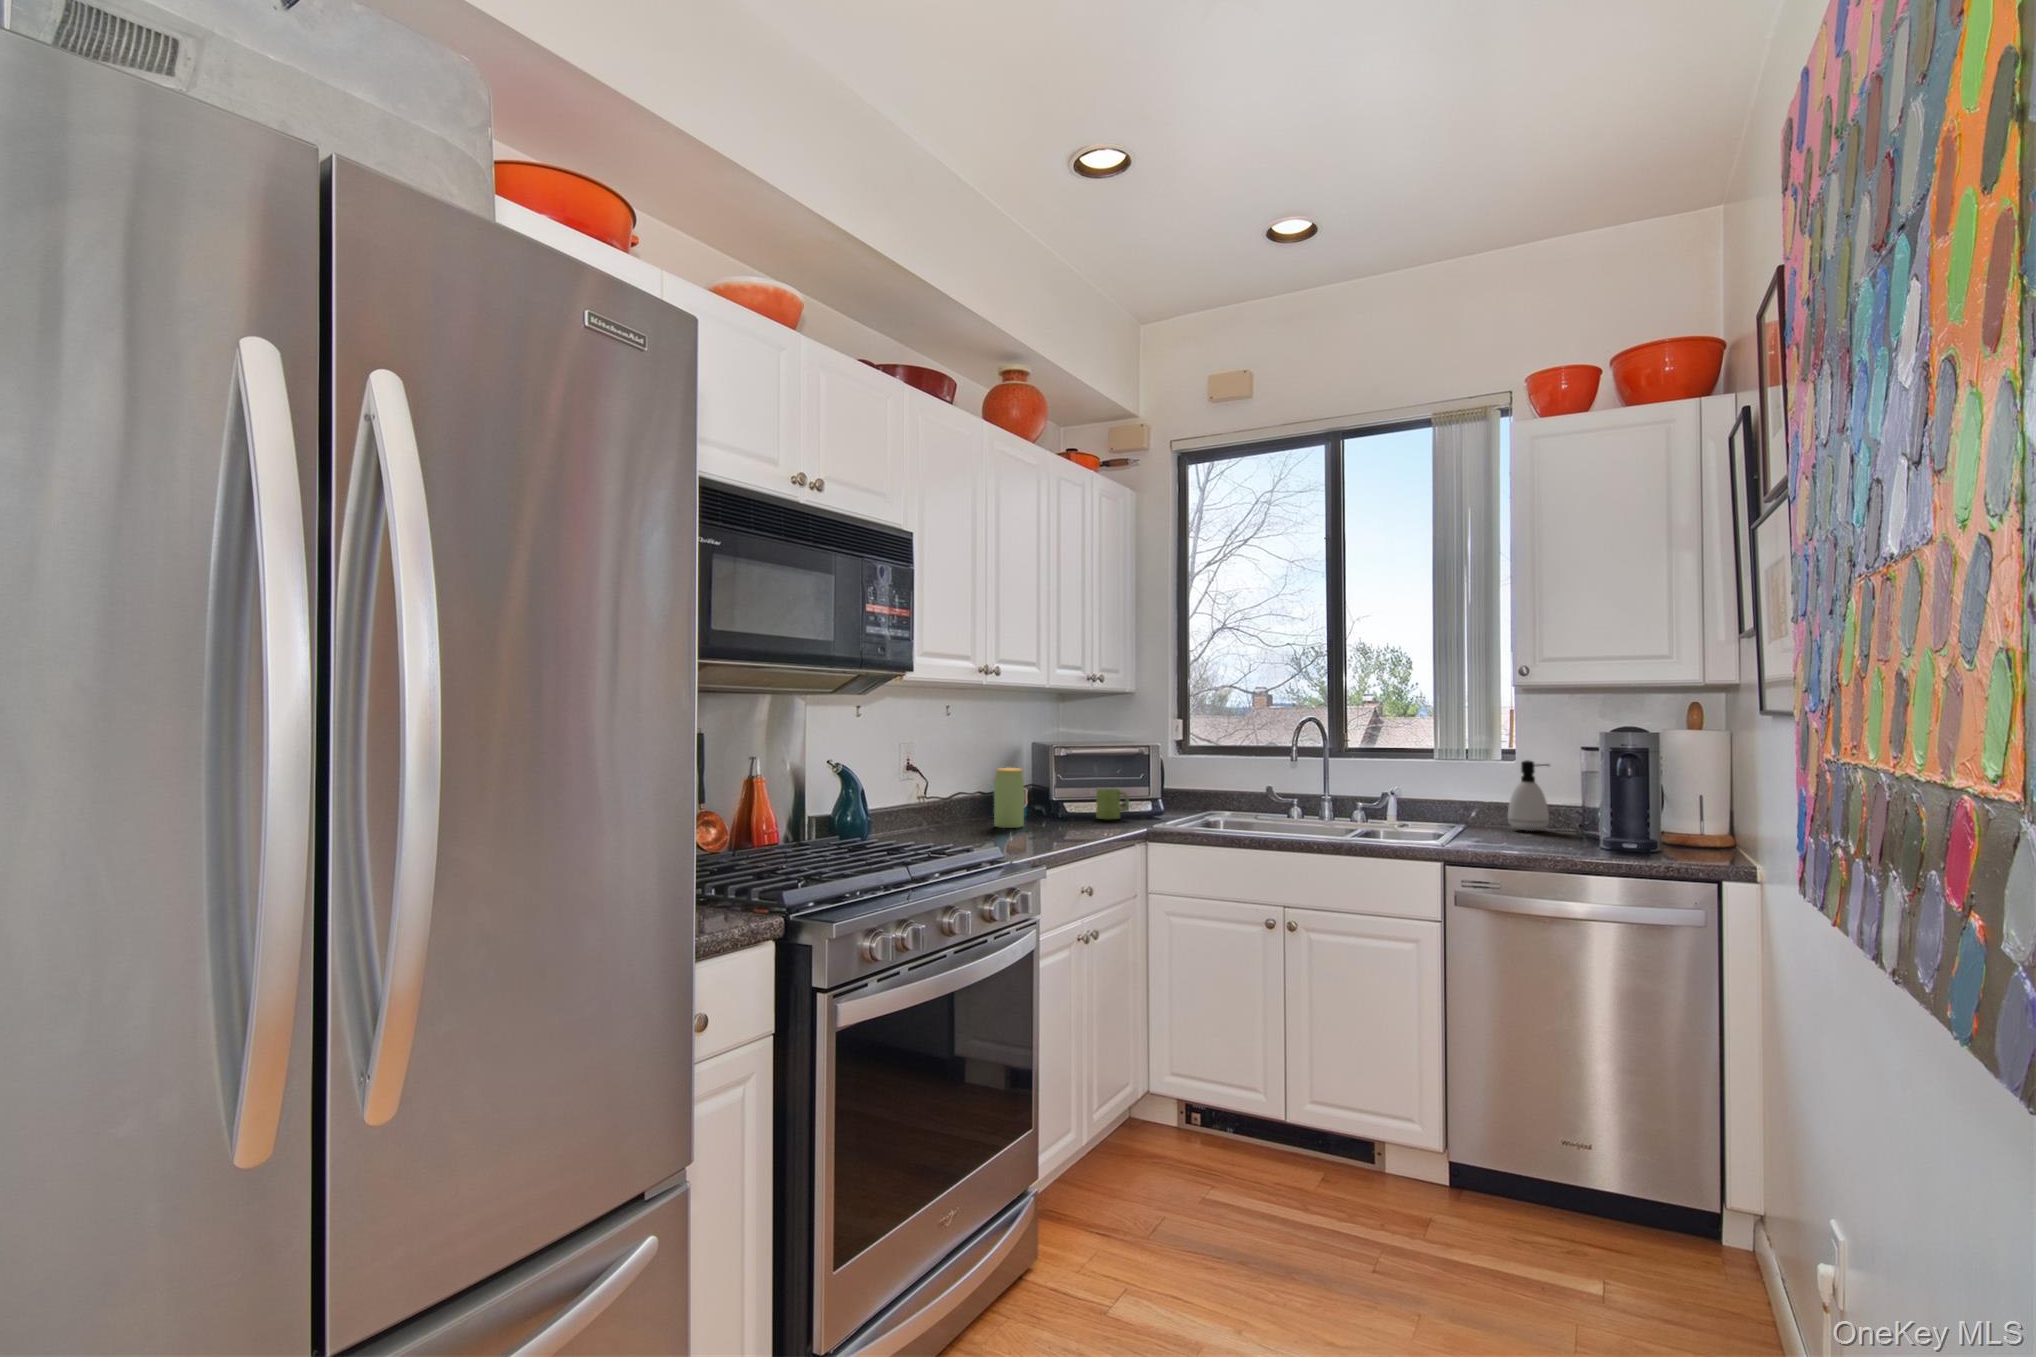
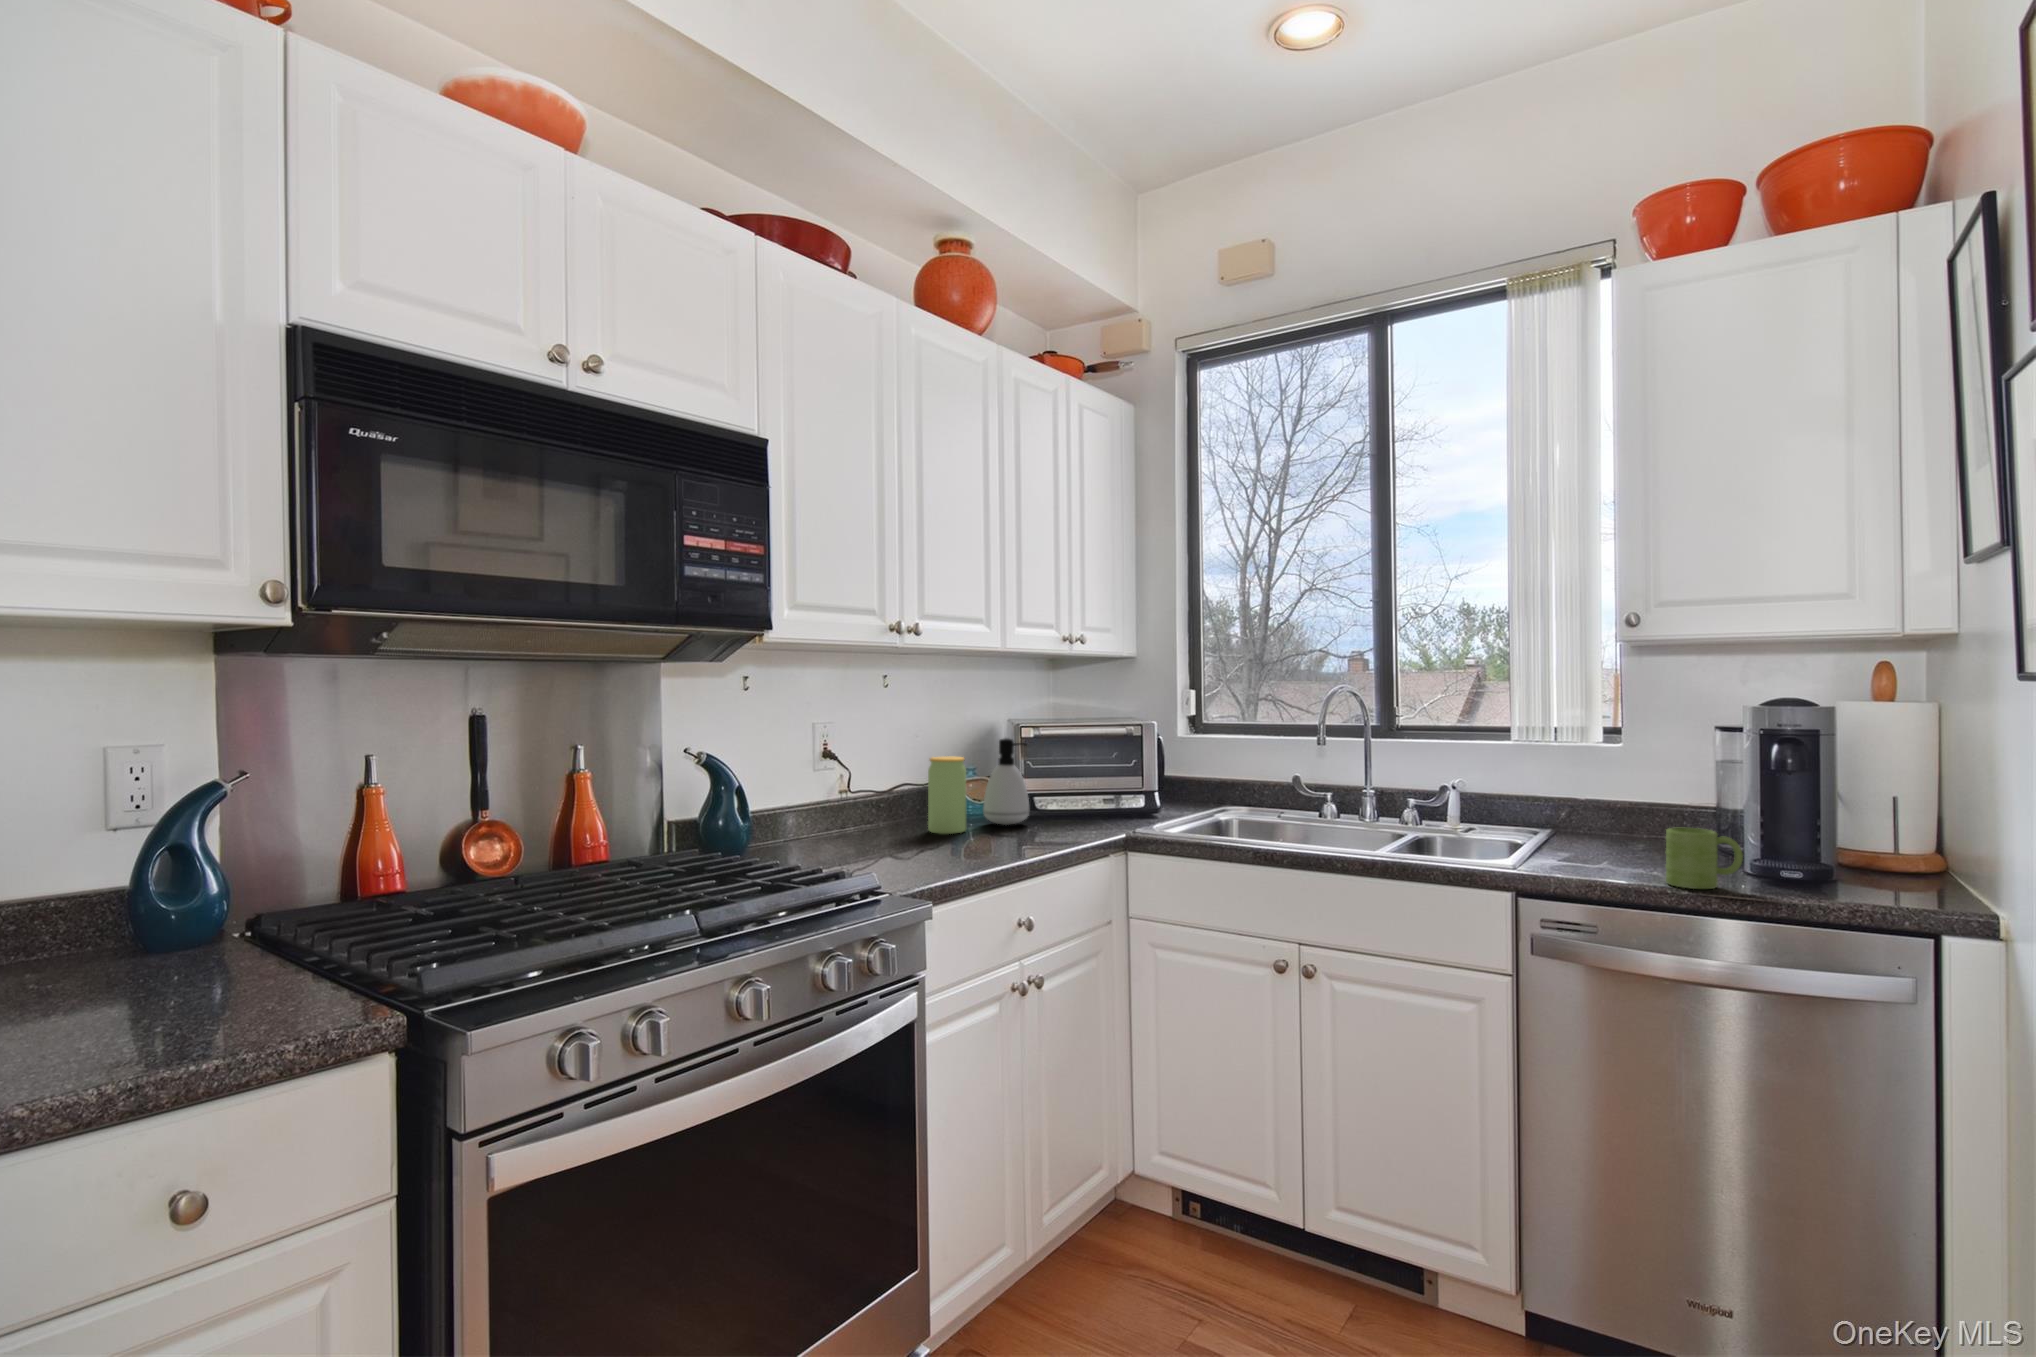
soap dispenser: present [1508,761,1549,831] -> present [983,738,1029,825]
mug: present [1096,787,1129,819] -> present [1666,827,1743,889]

